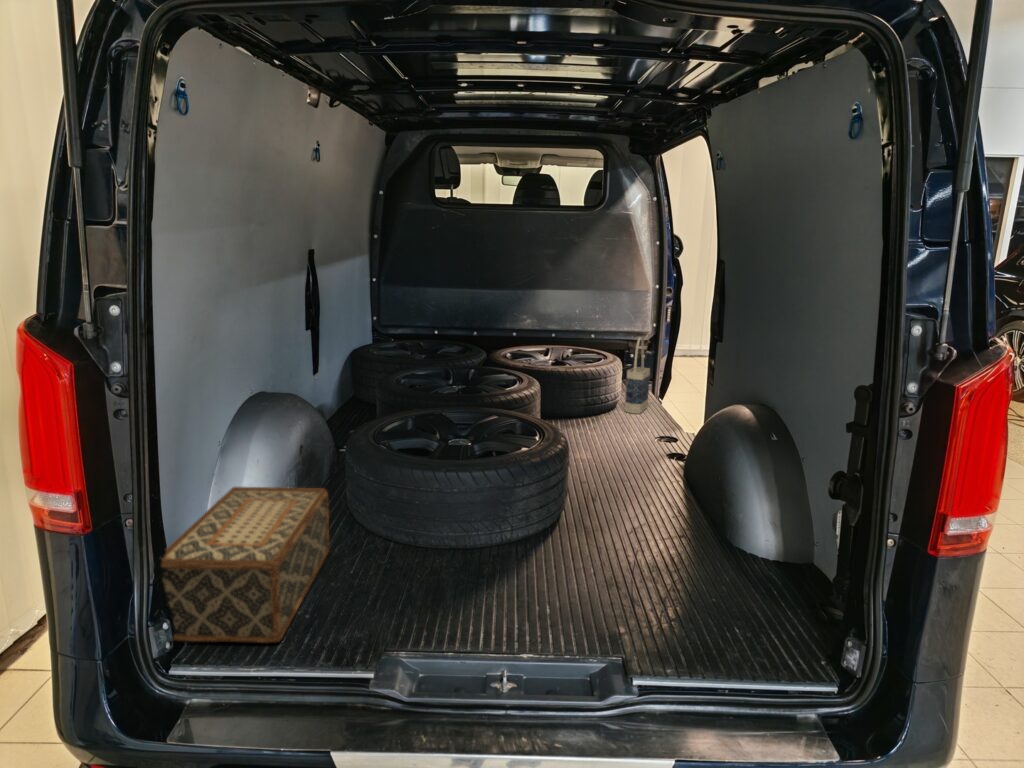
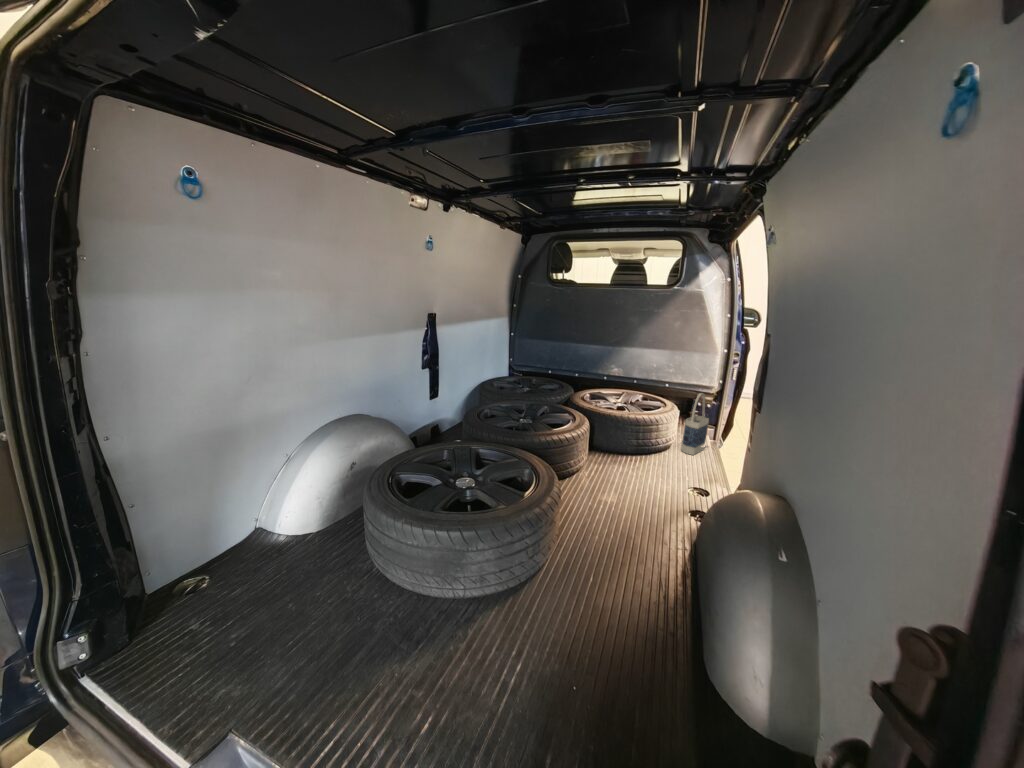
woven basket: present [162,487,329,643] -> none [115,496,337,673]

